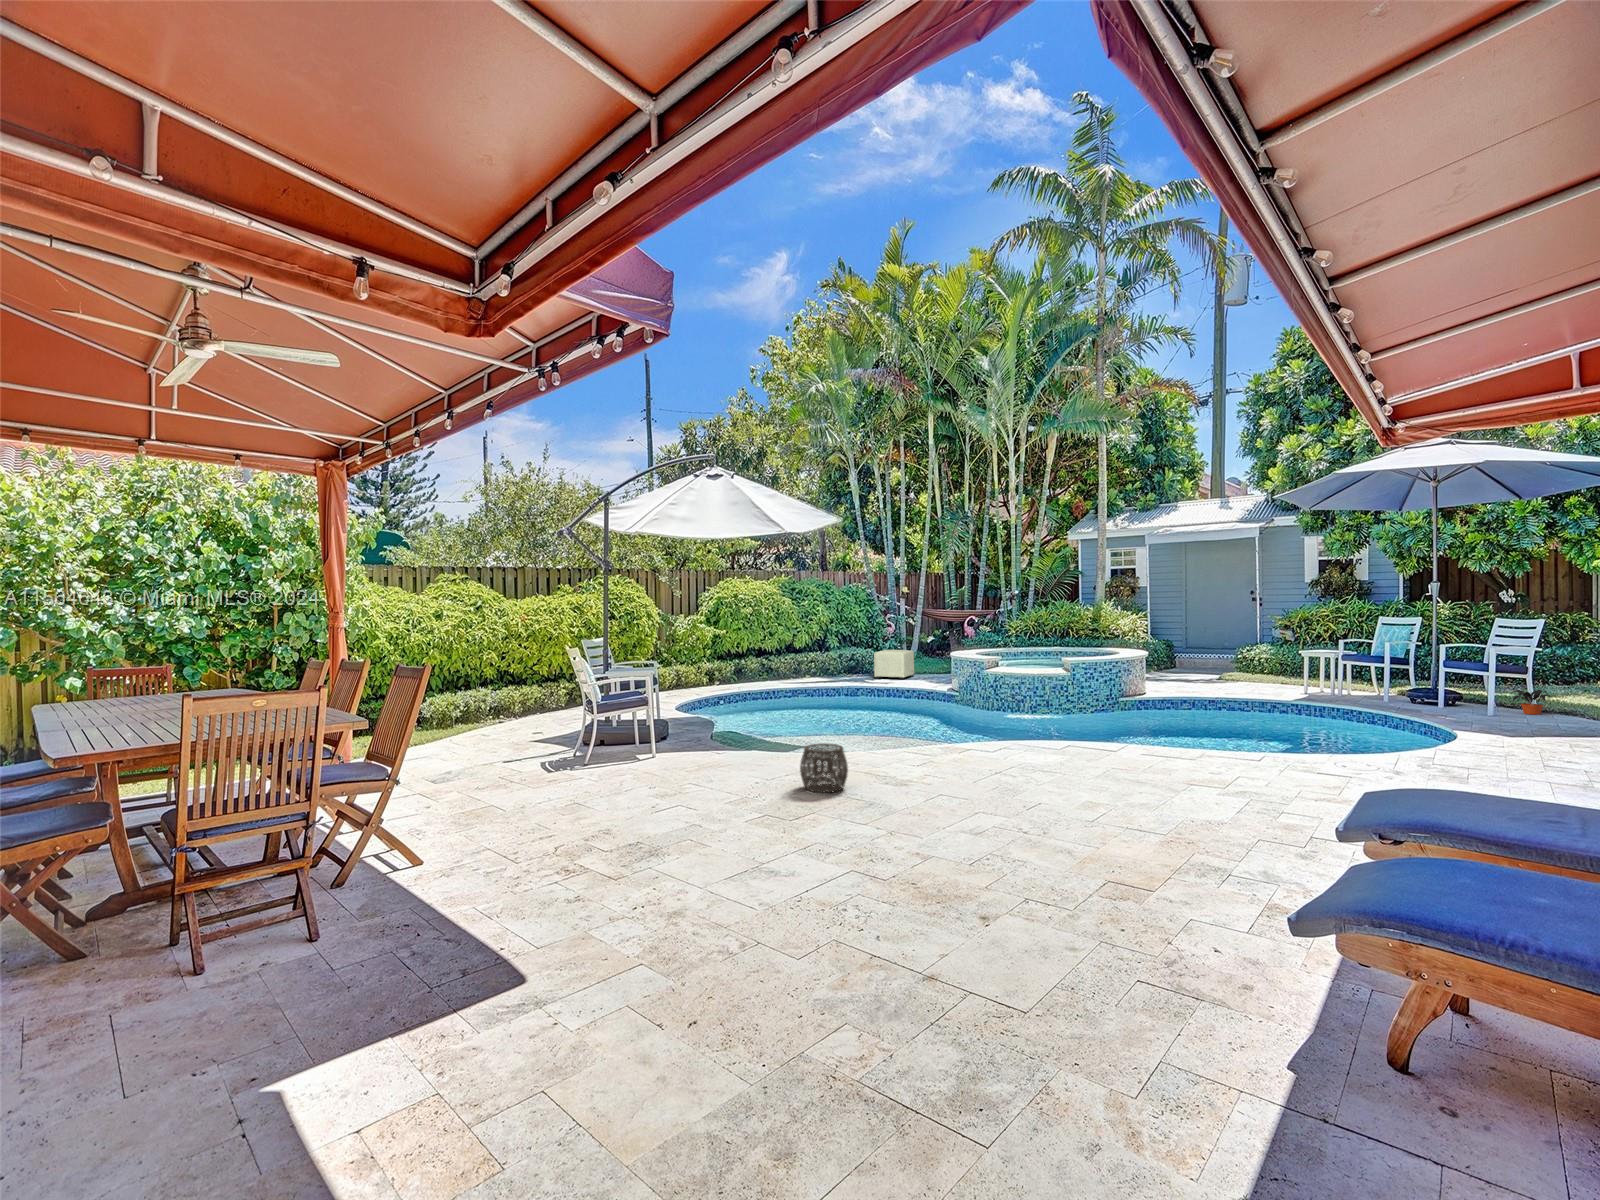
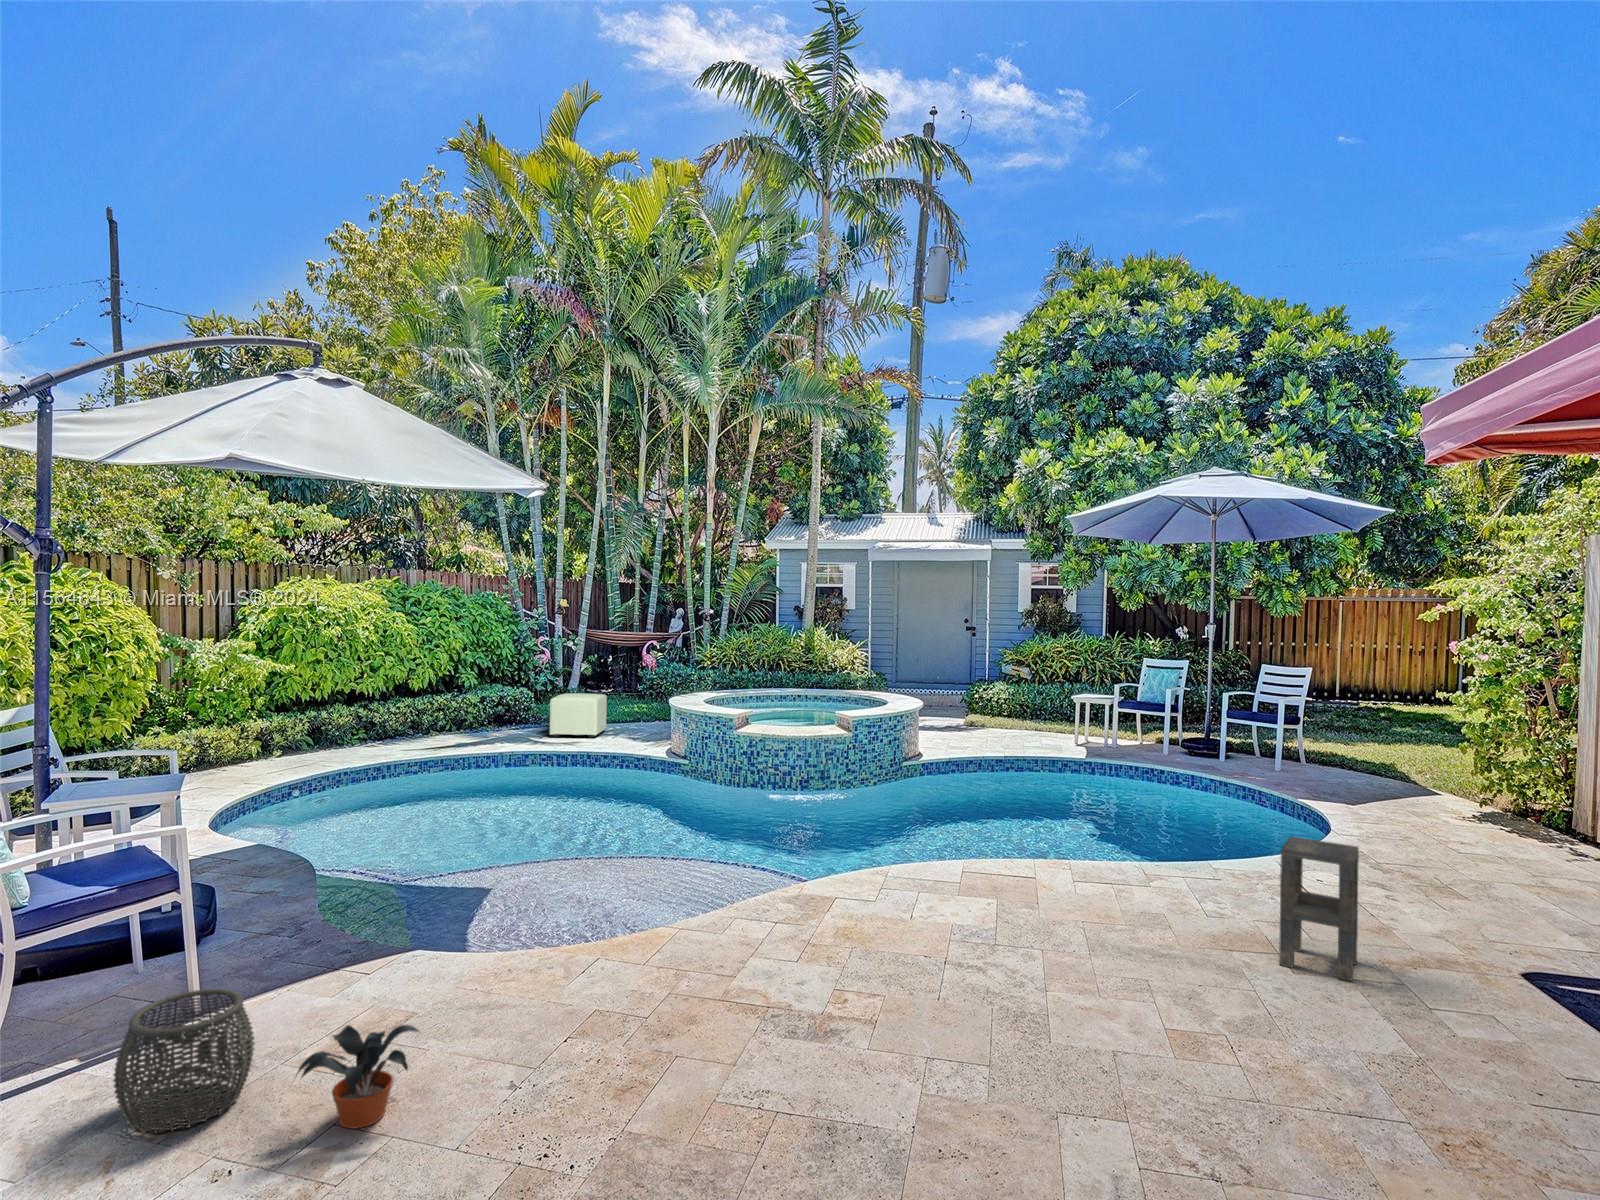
potted plant: present [1513,690,1551,715] -> present [297,1025,419,1129]
side table: none [1224,717,1293,808] -> present [1279,837,1359,981]
woven basket: present [800,743,848,793] -> present [113,989,255,1133]

